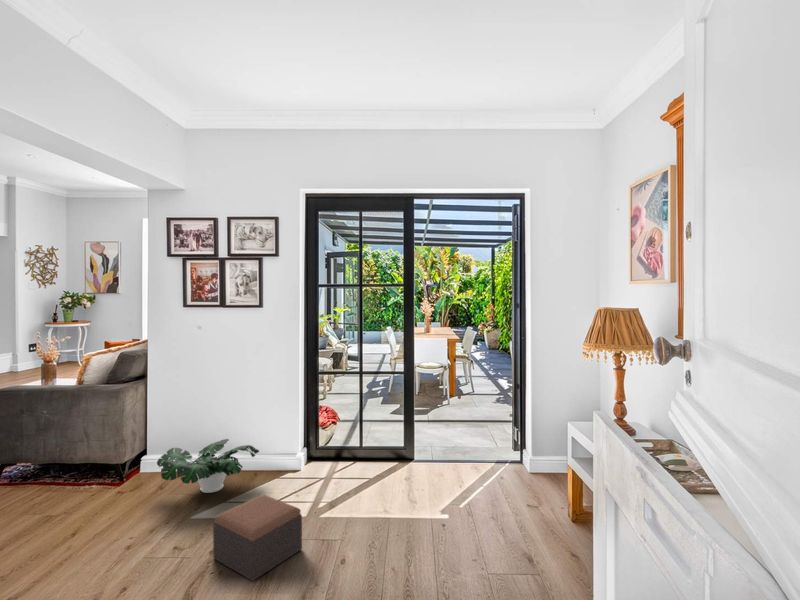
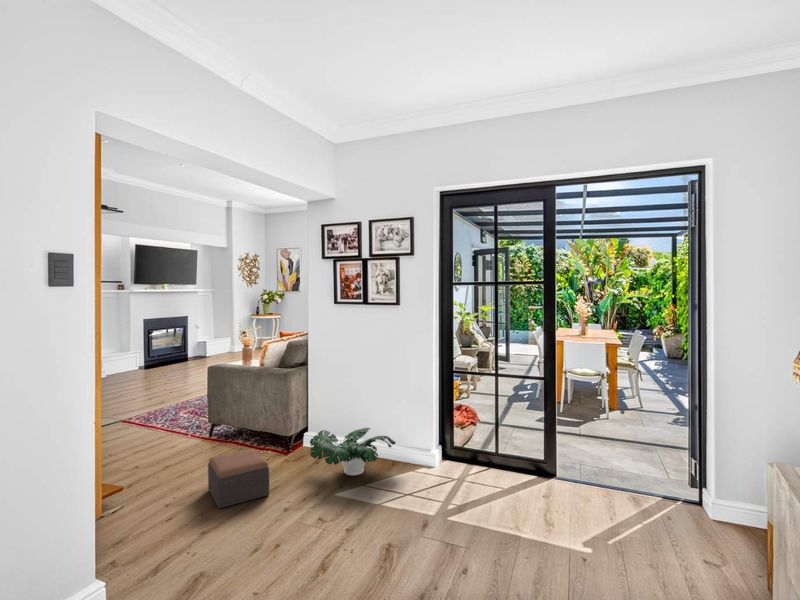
footstool: present [213,494,302,581] -> present [208,449,269,508]

